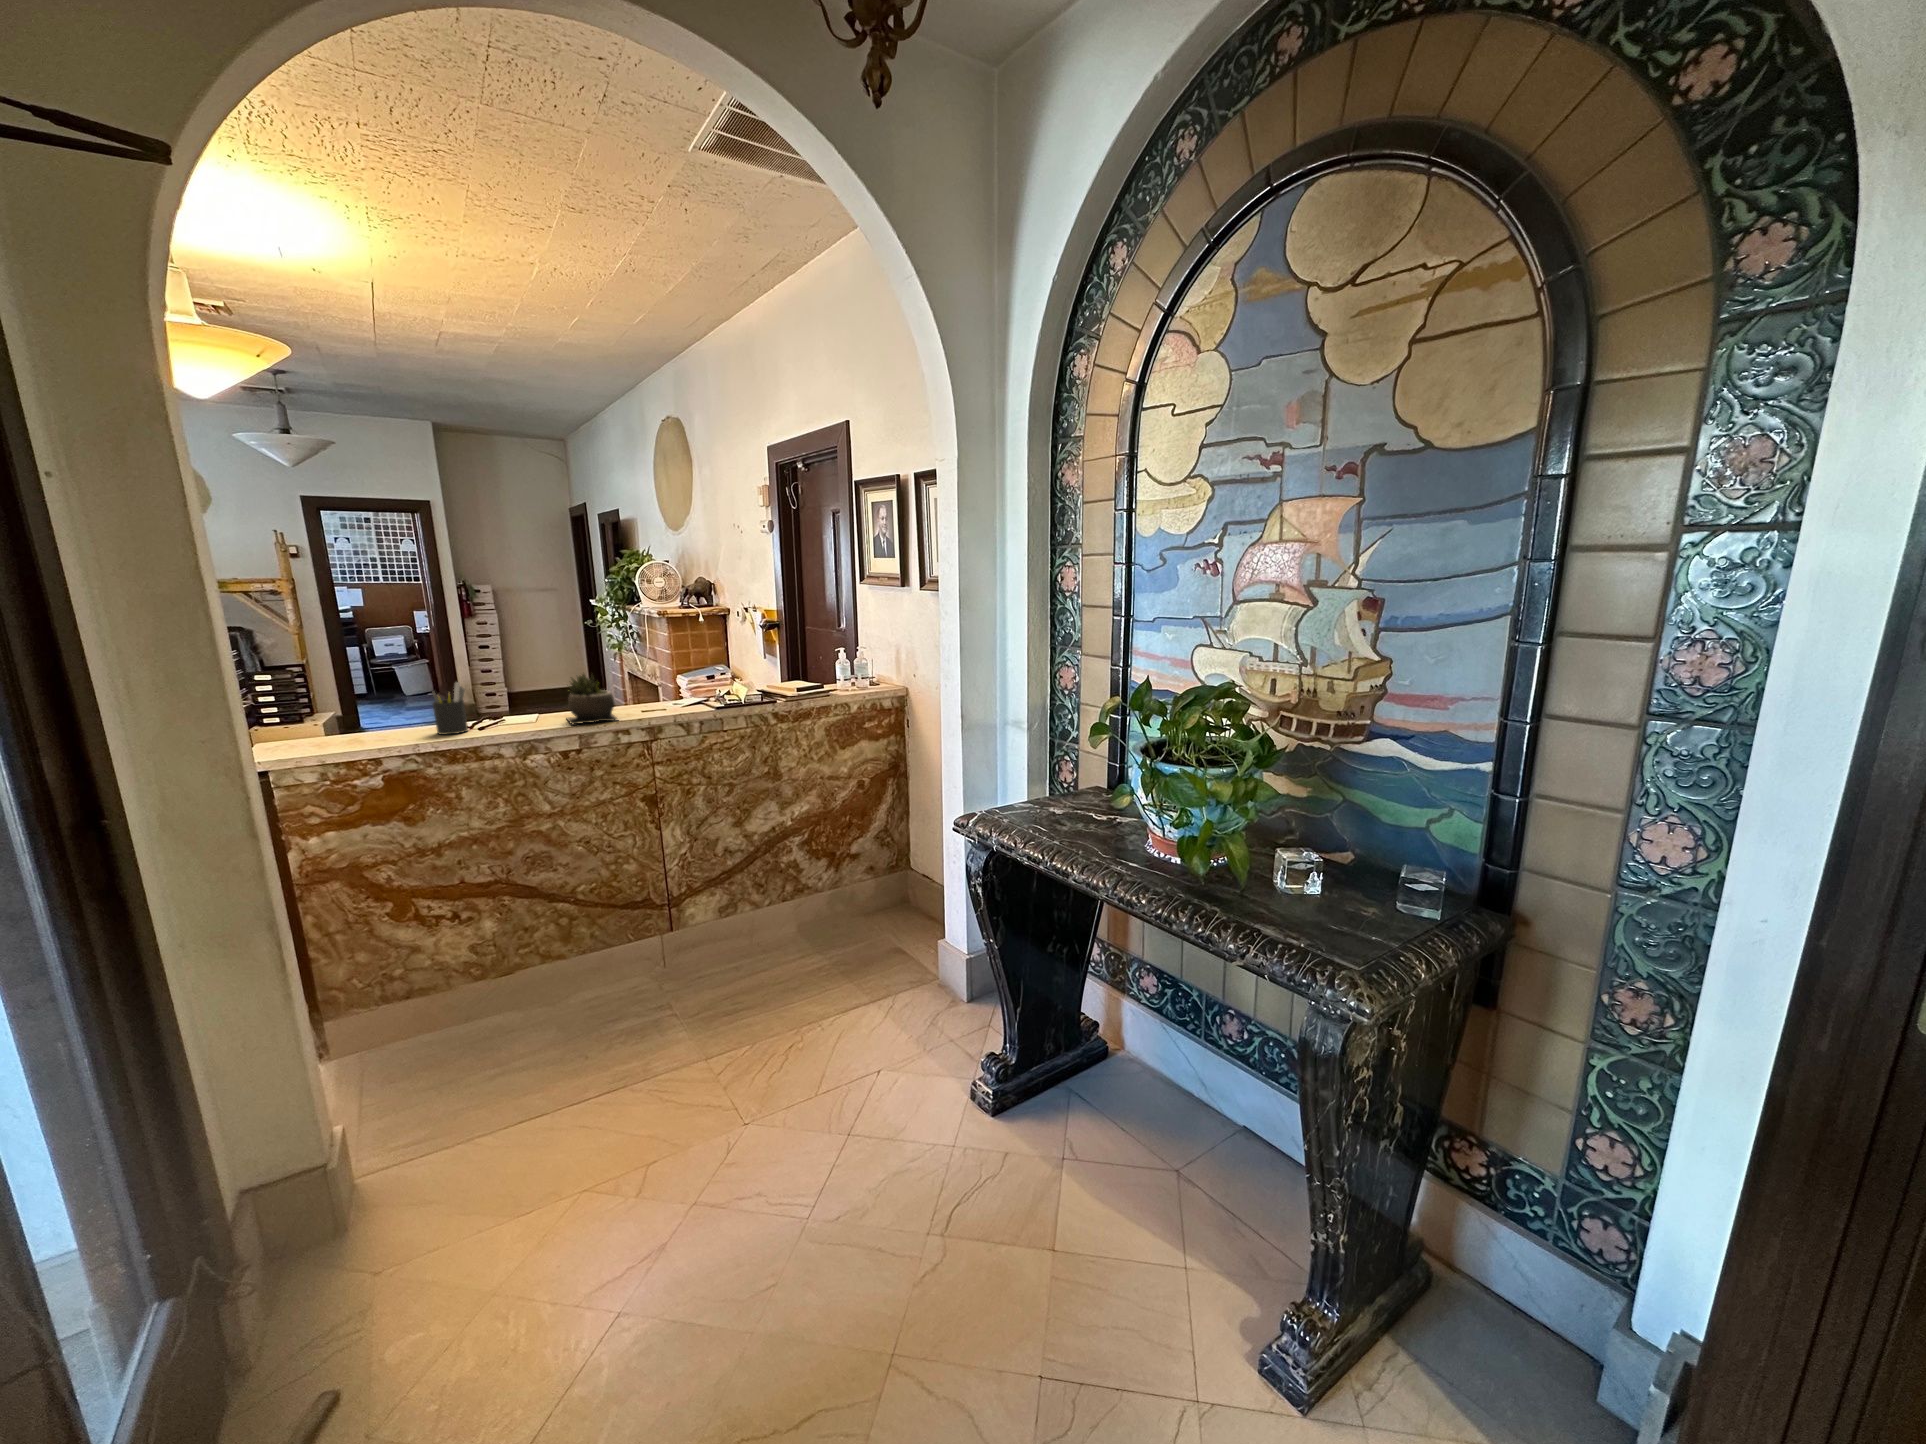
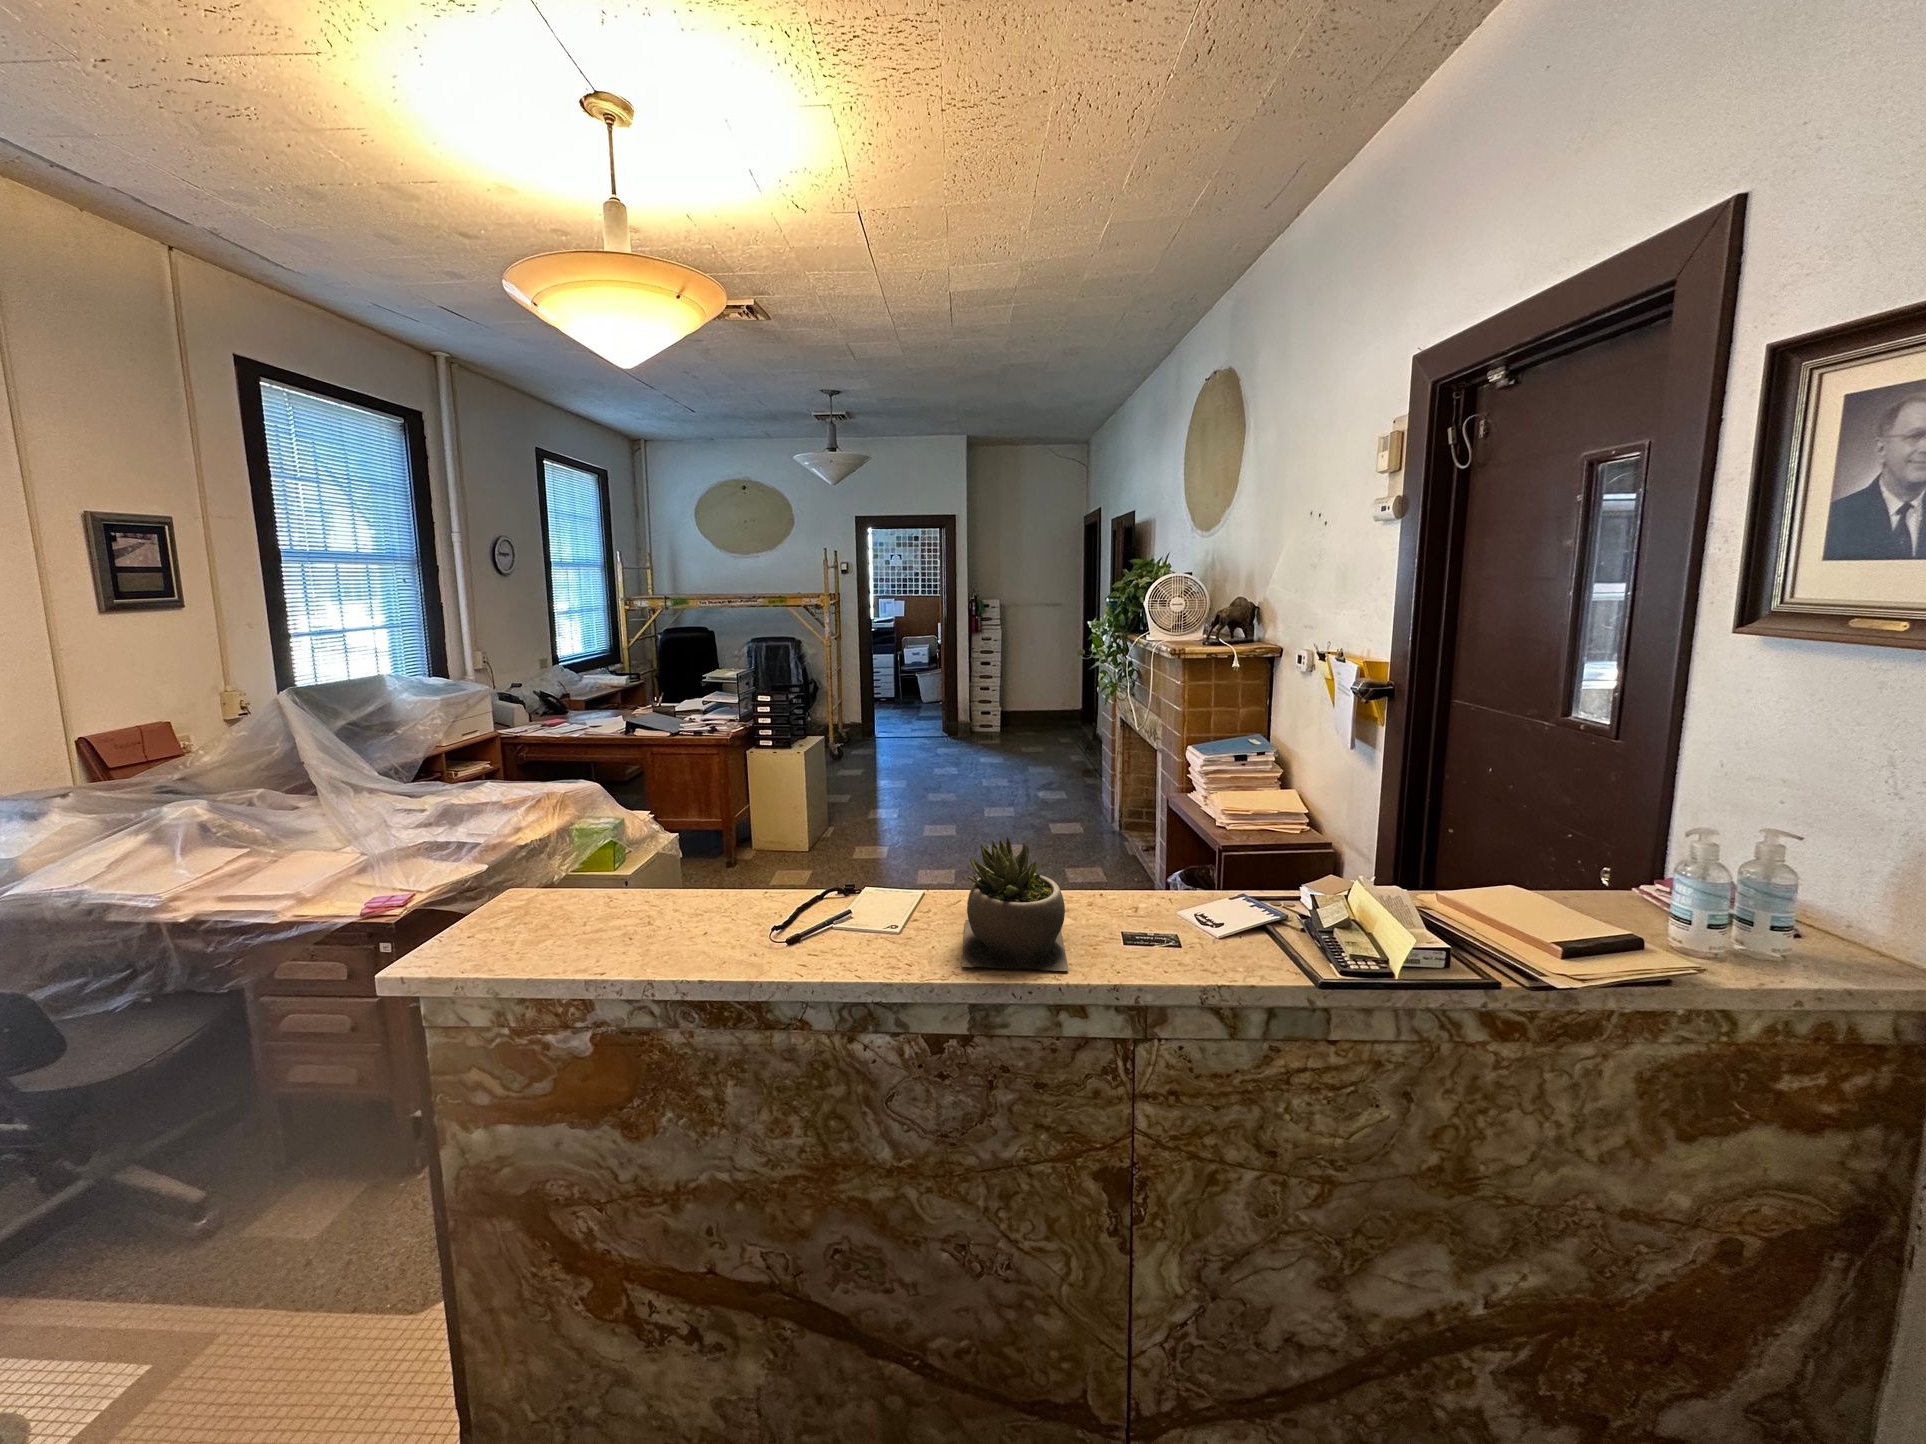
pen holder: present [432,682,468,734] -> none [723,836,785,939]

